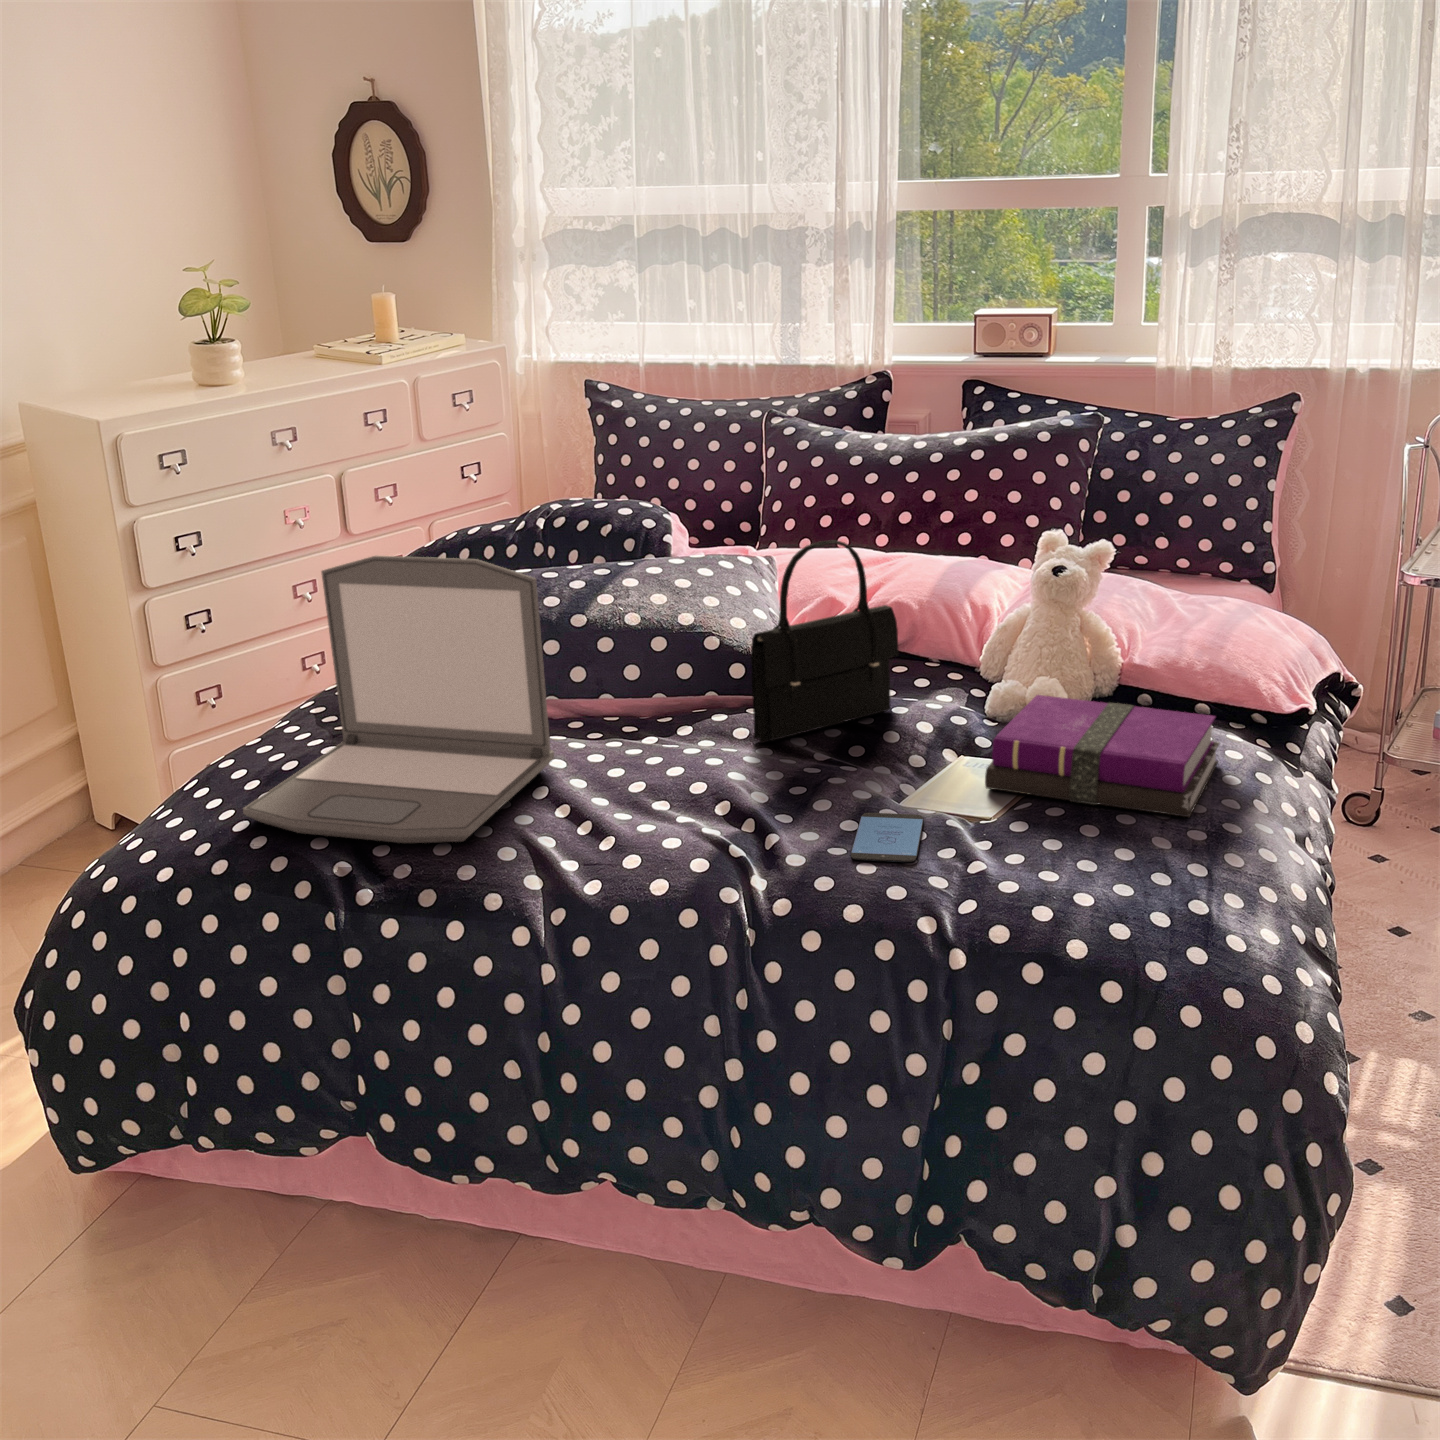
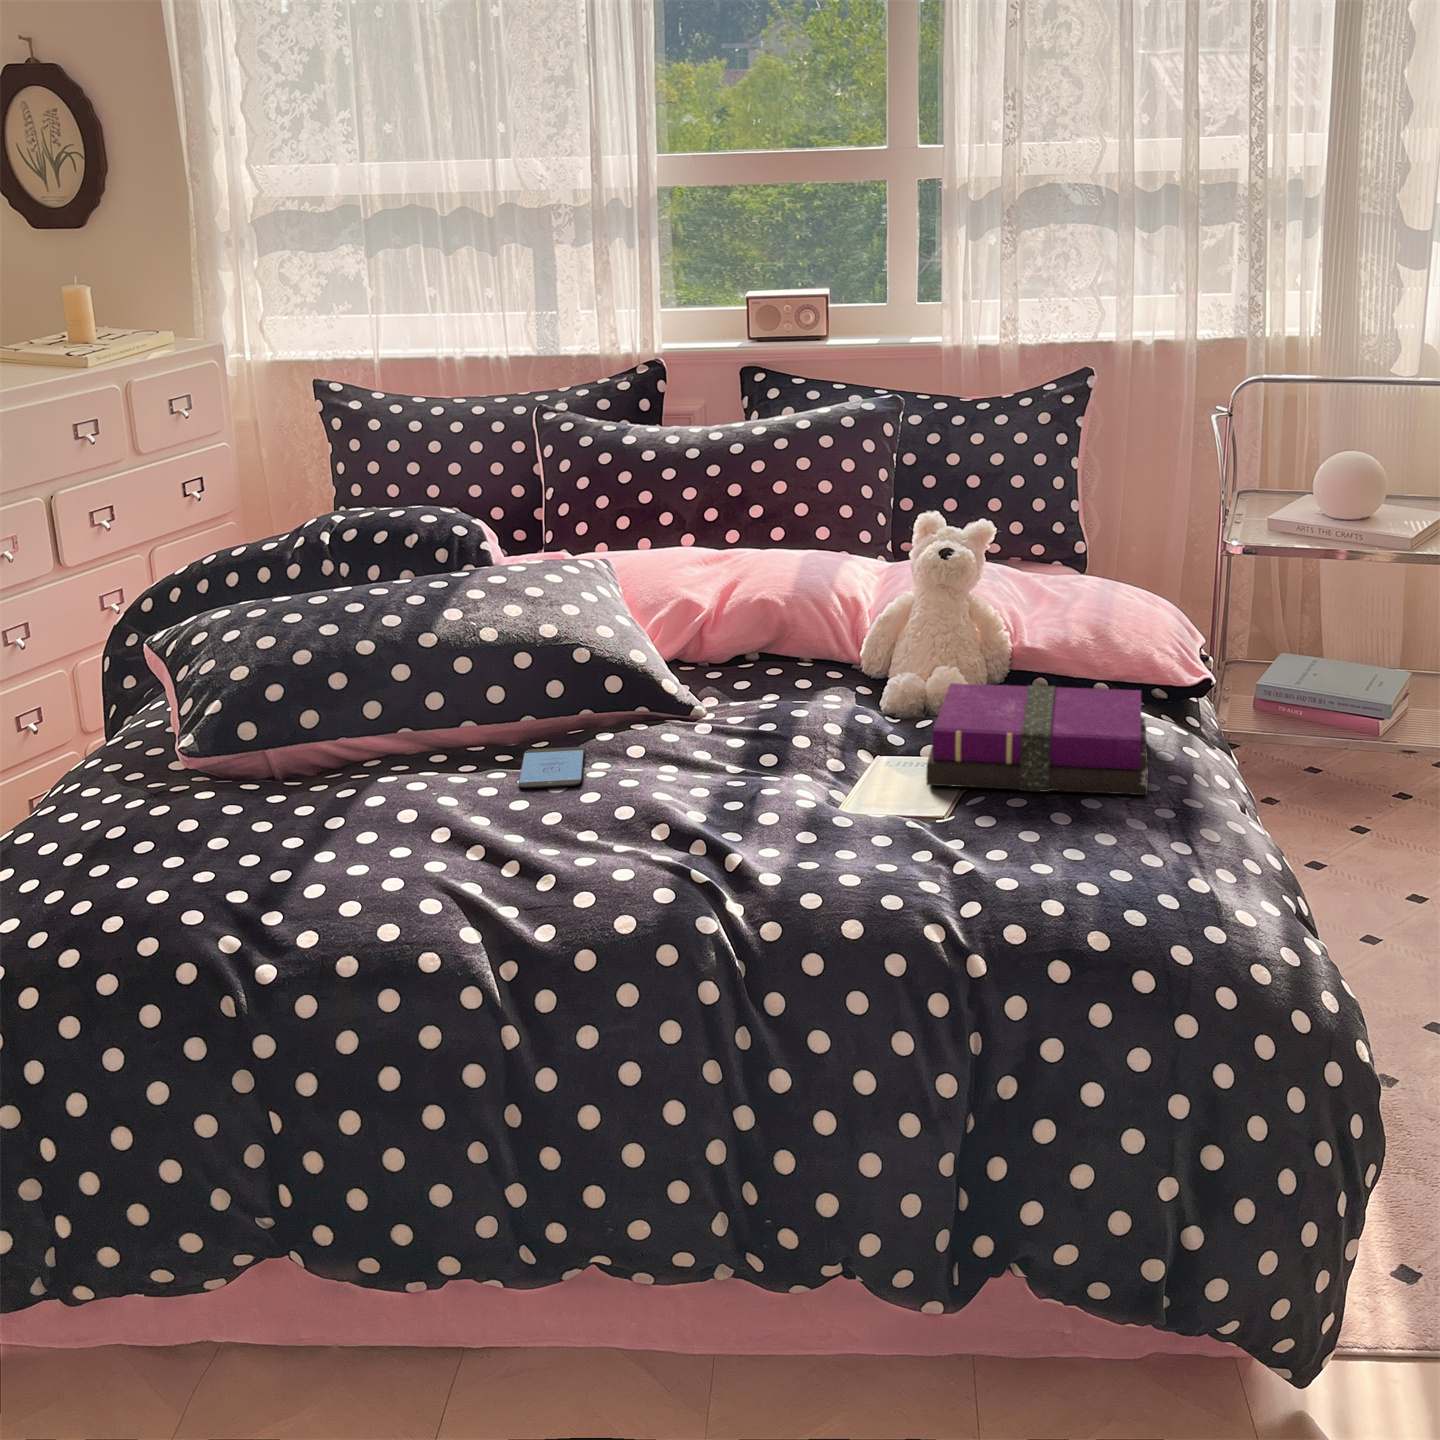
handbag: present [751,540,899,743] -> none [644,530,790,760]
laptop: present [243,556,554,843] -> none [81,570,436,908]
smartphone: present [851,813,923,862] -> present [519,747,584,788]

